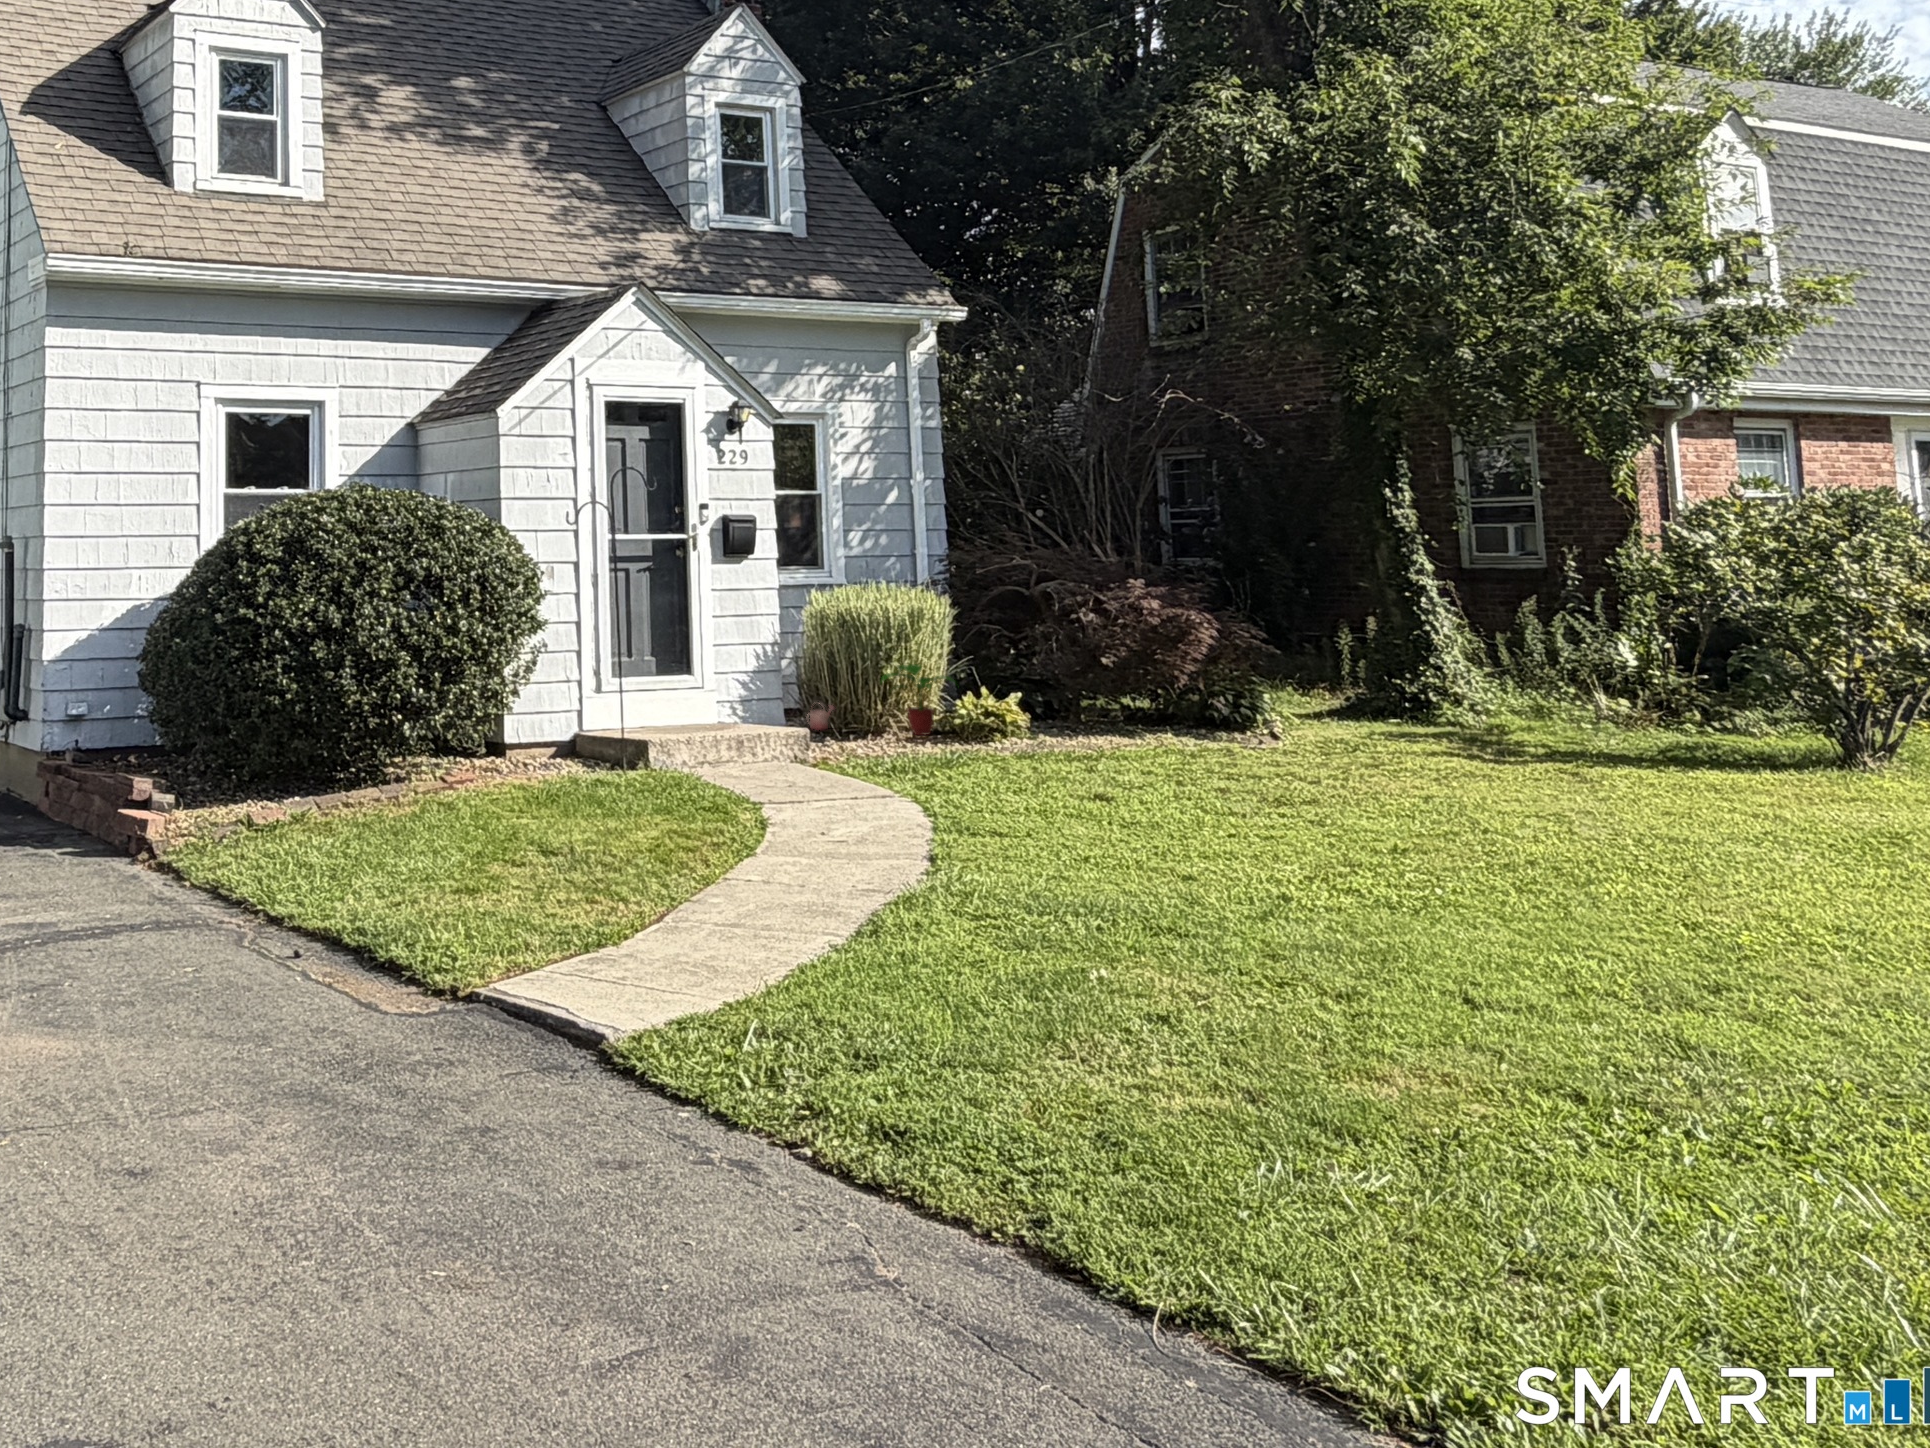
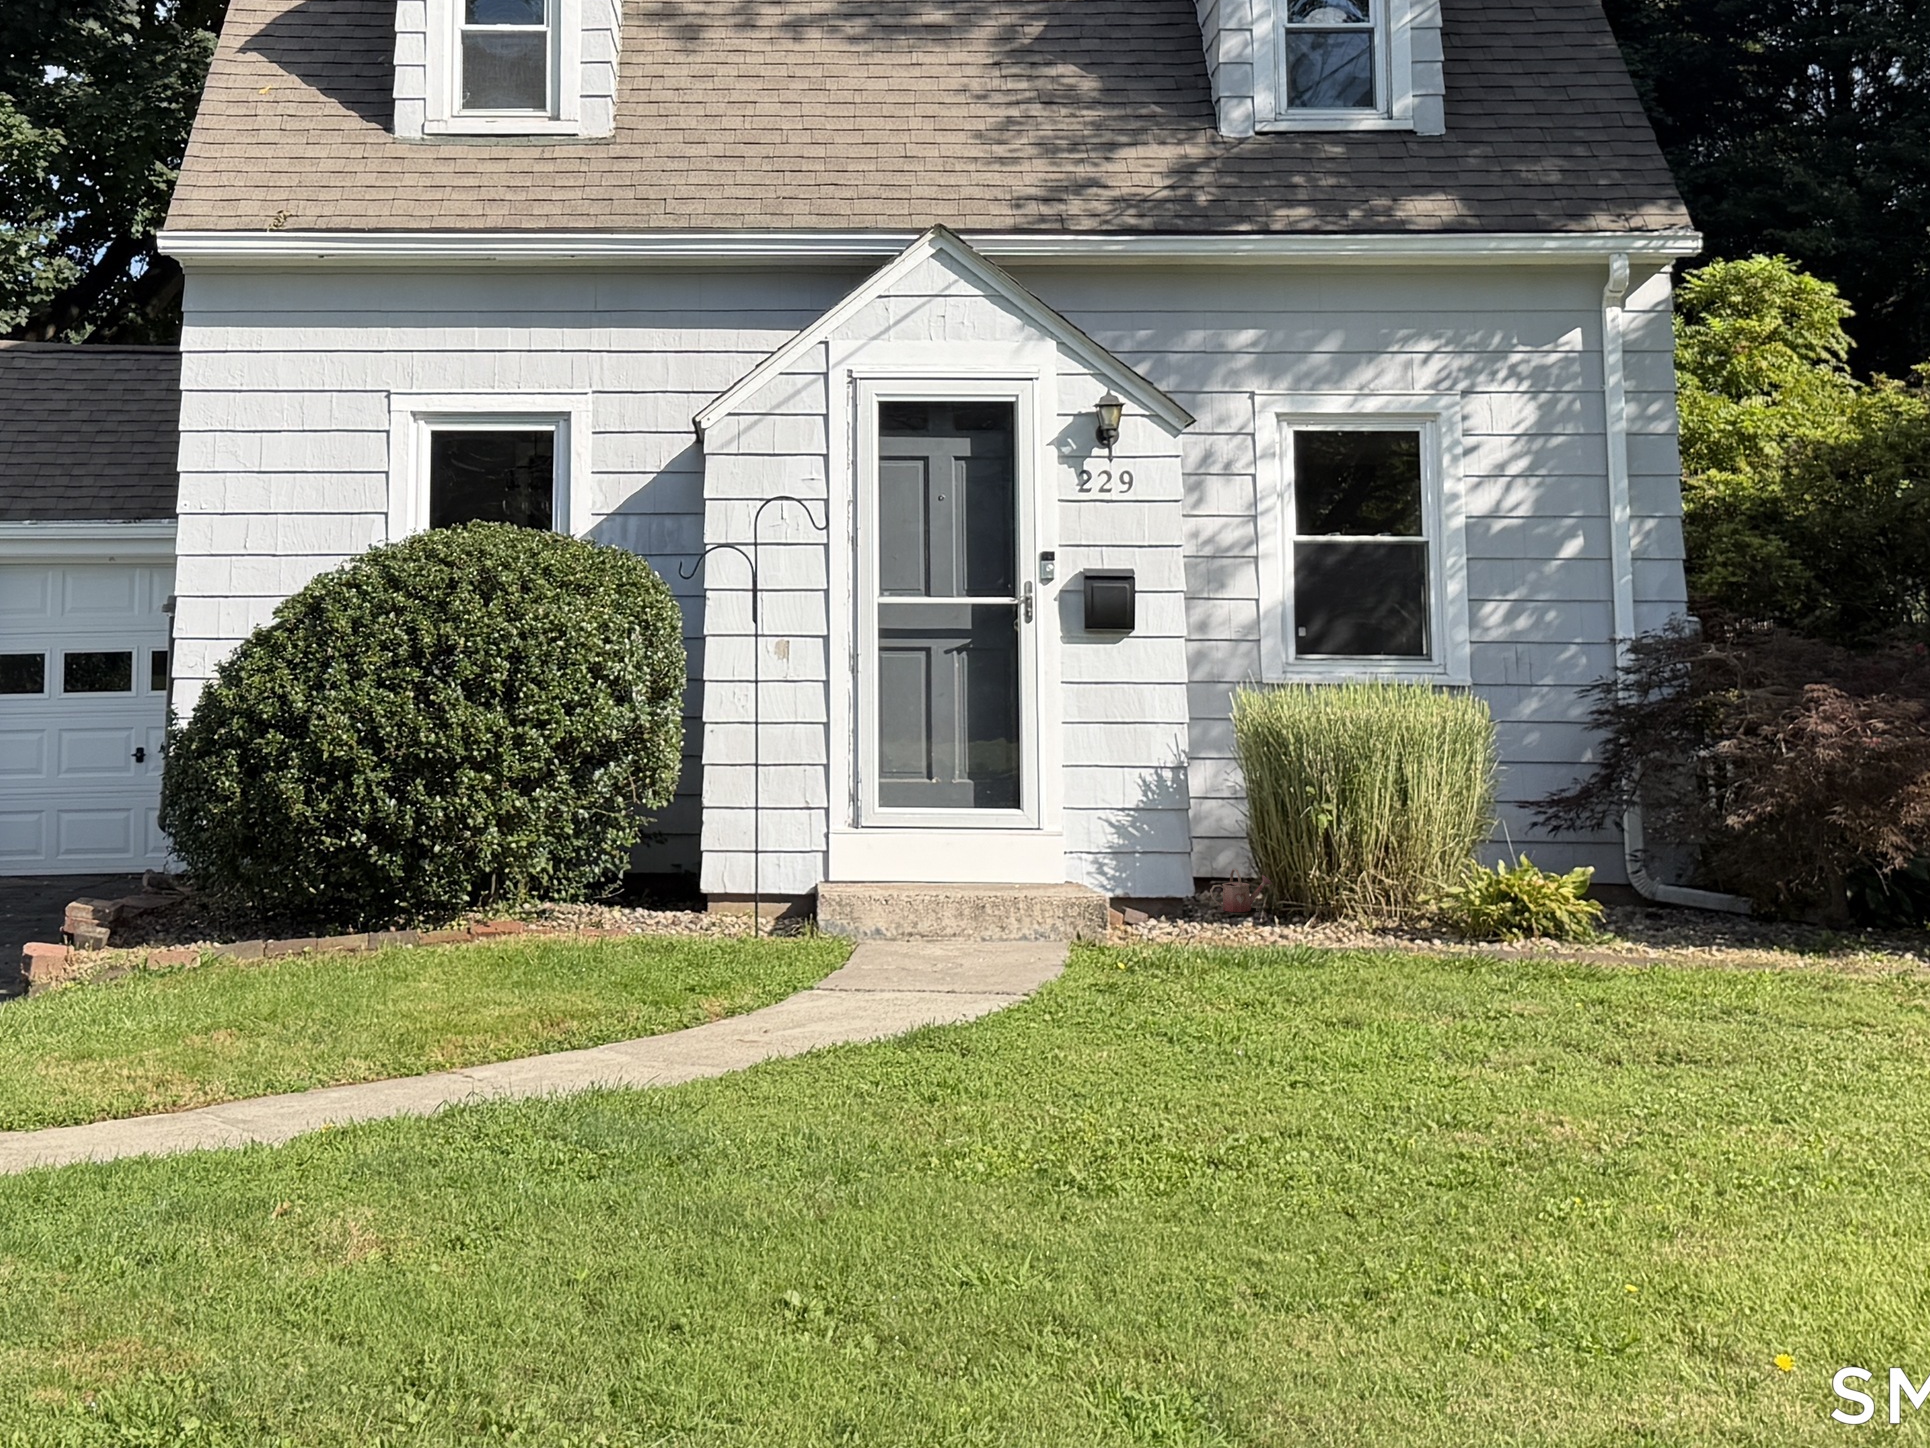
potted plant: present [881,664,955,735] -> none [1284,816,1409,931]

